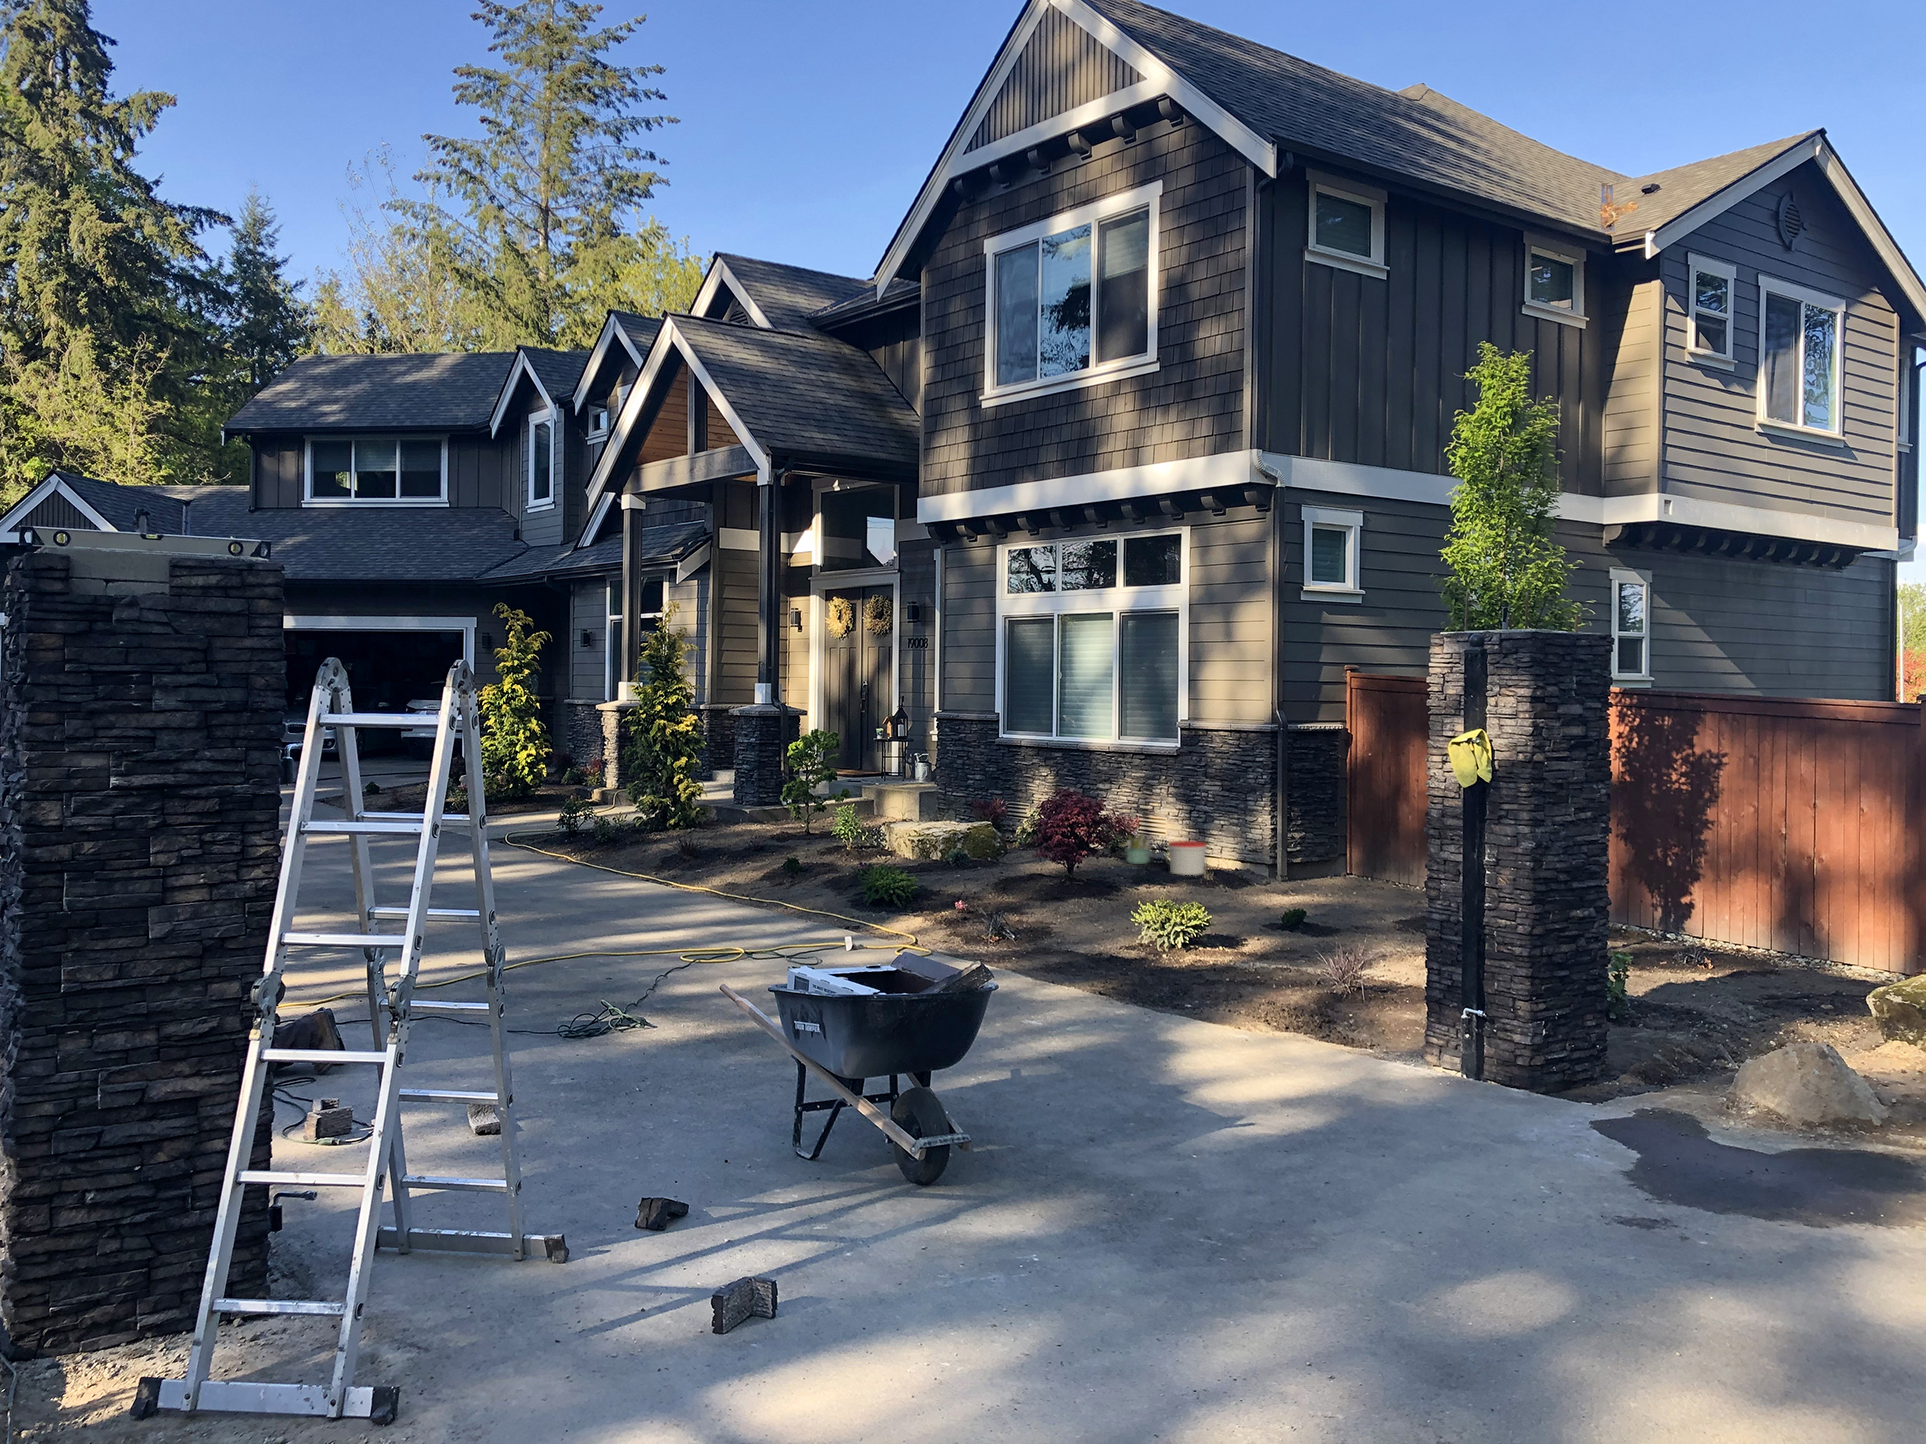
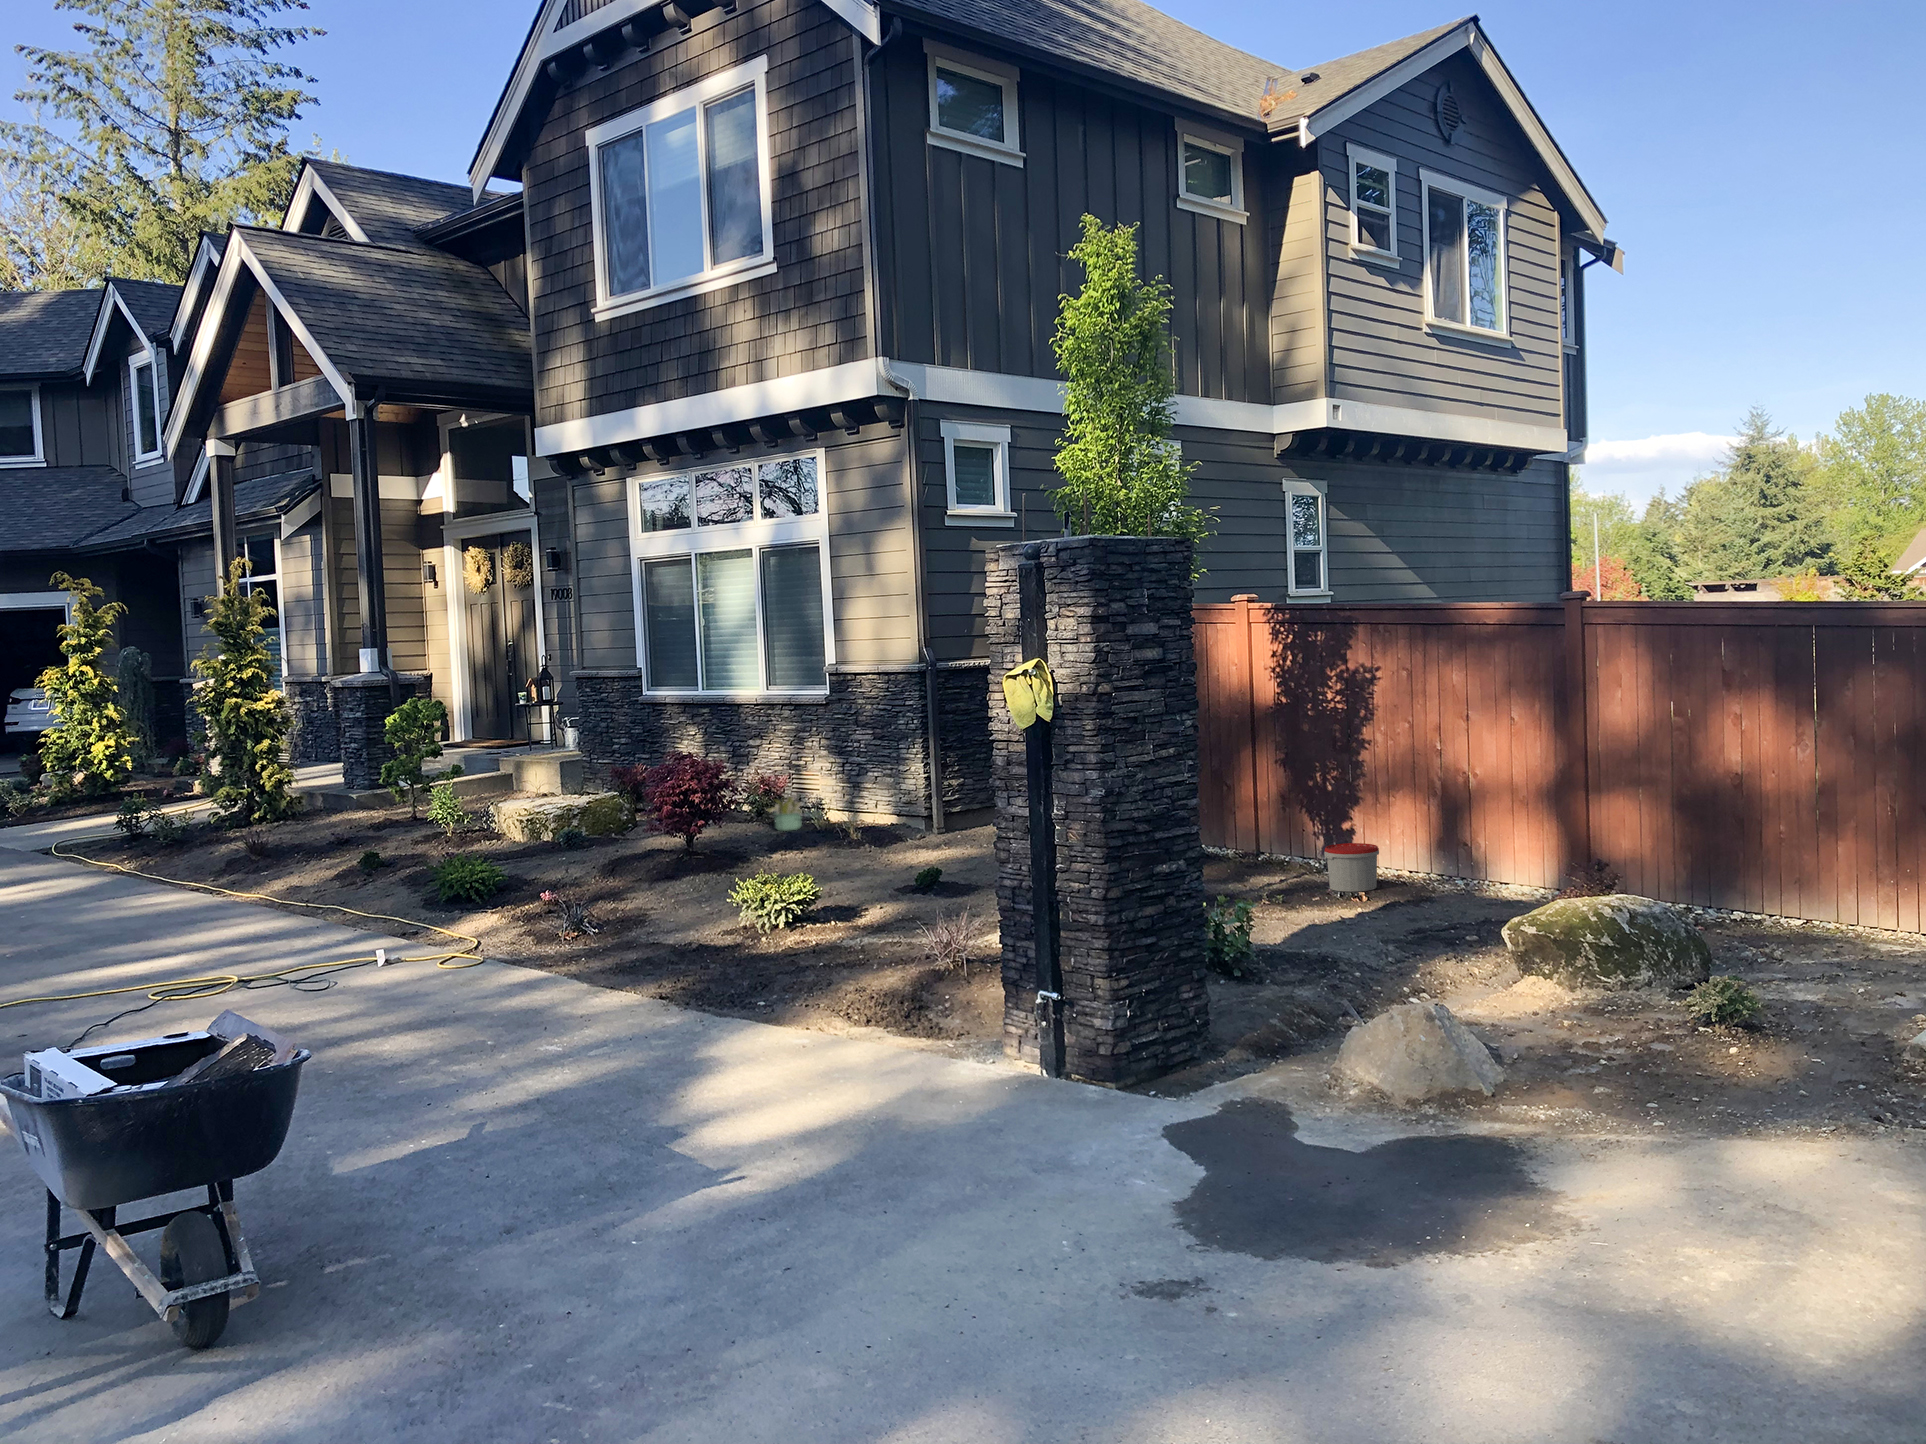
bucket: present [1167,841,1207,875] -> present [1324,843,1379,892]

